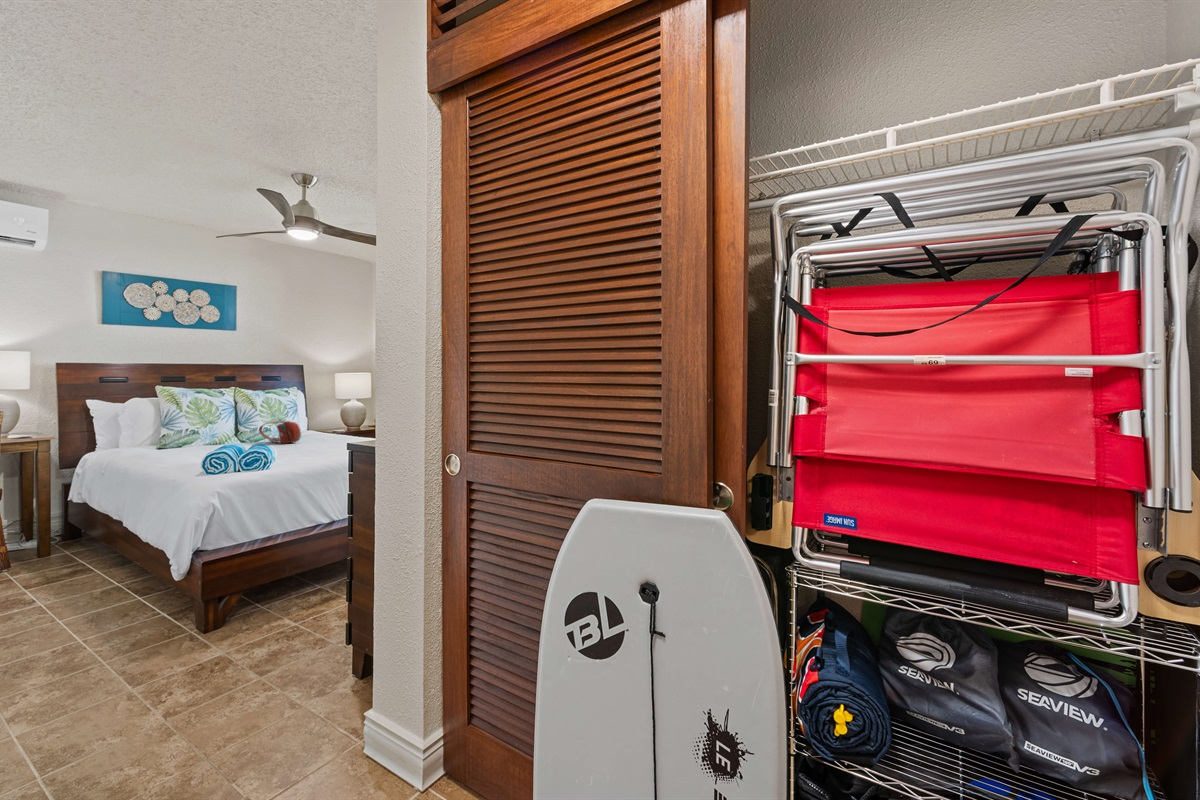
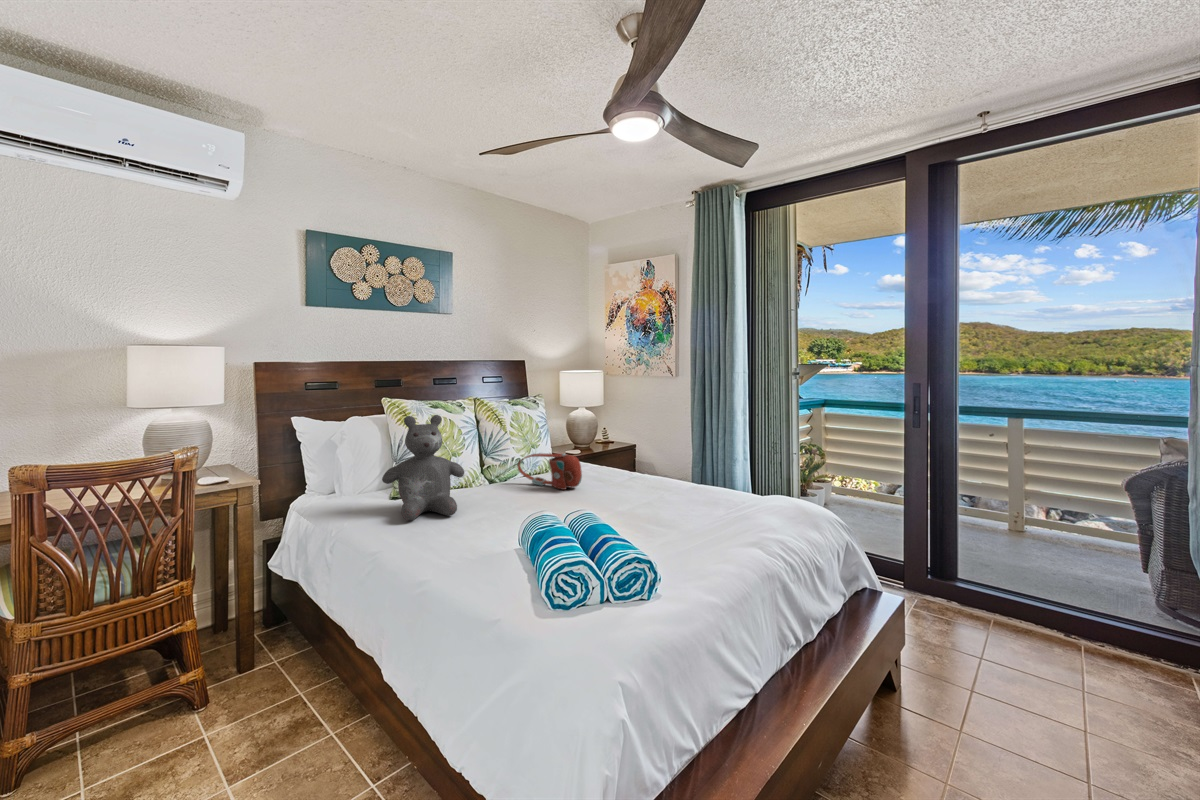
teddy bear: none [145,394,208,455] -> present [382,415,464,520]

